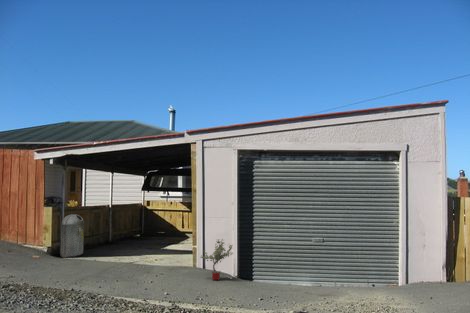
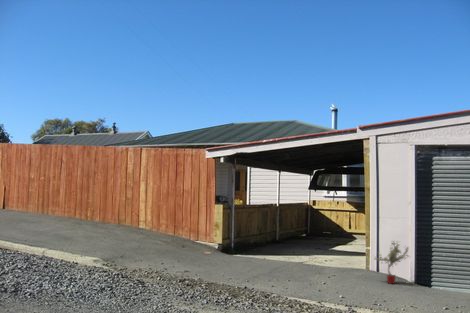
trash can: present [60,214,84,258] -> none [231,213,253,256]

